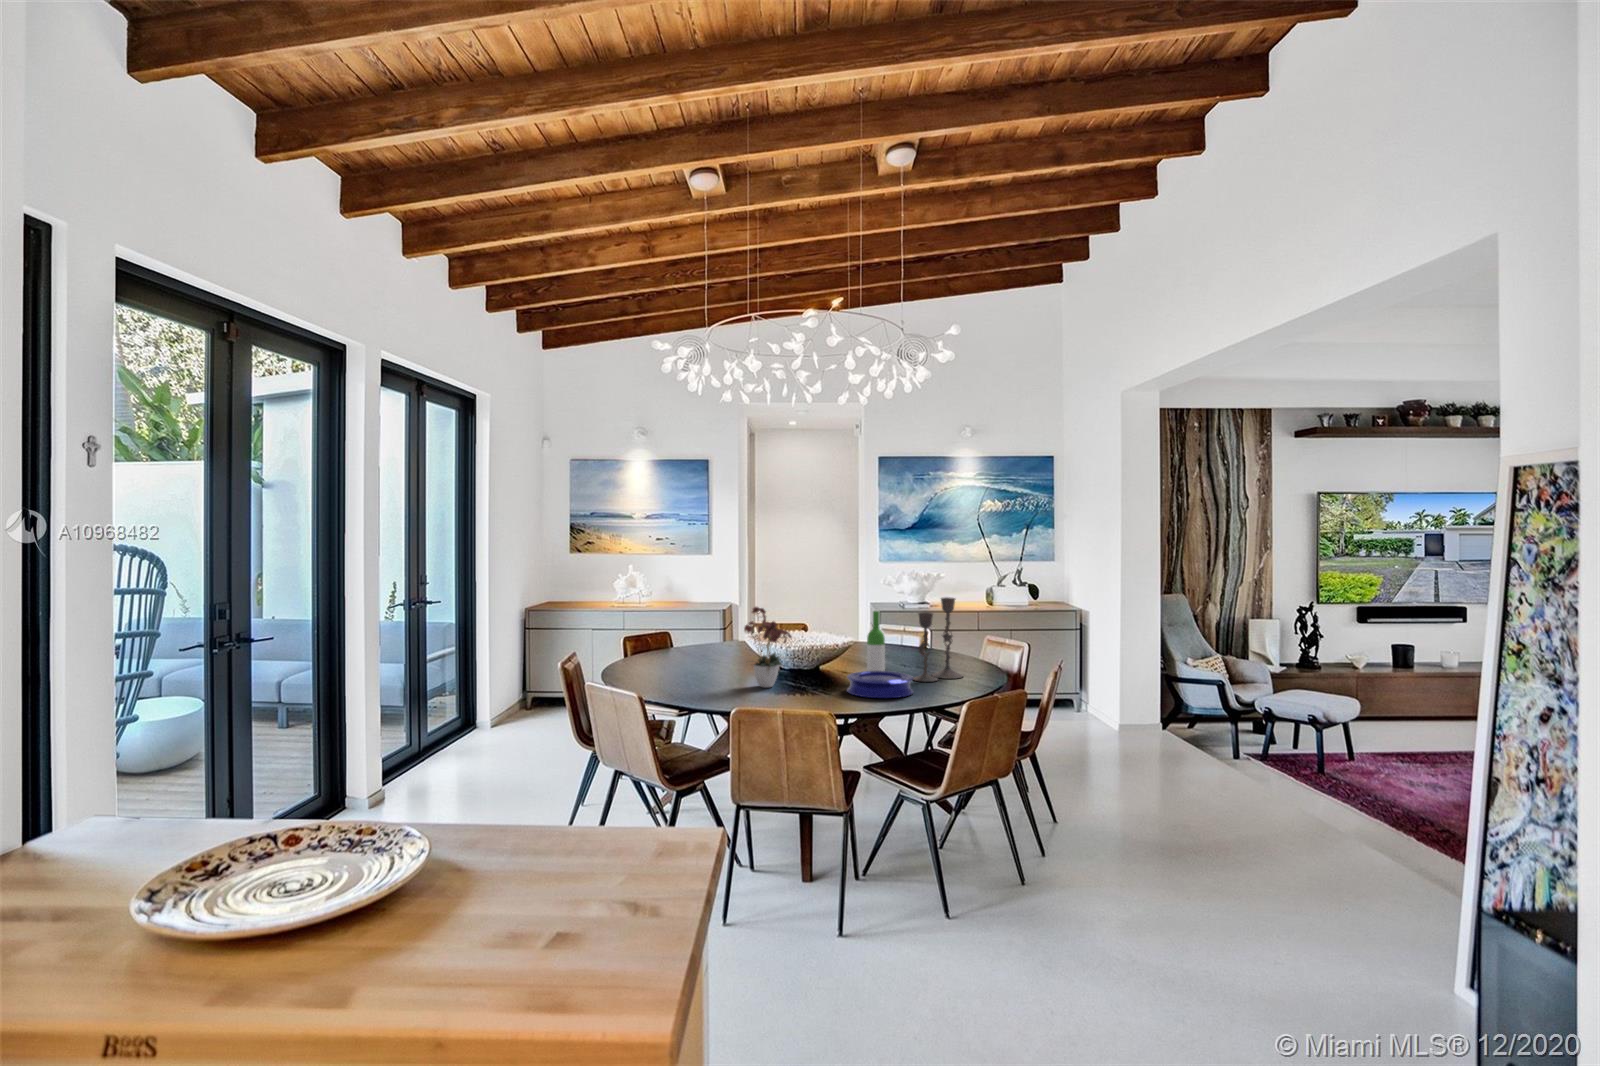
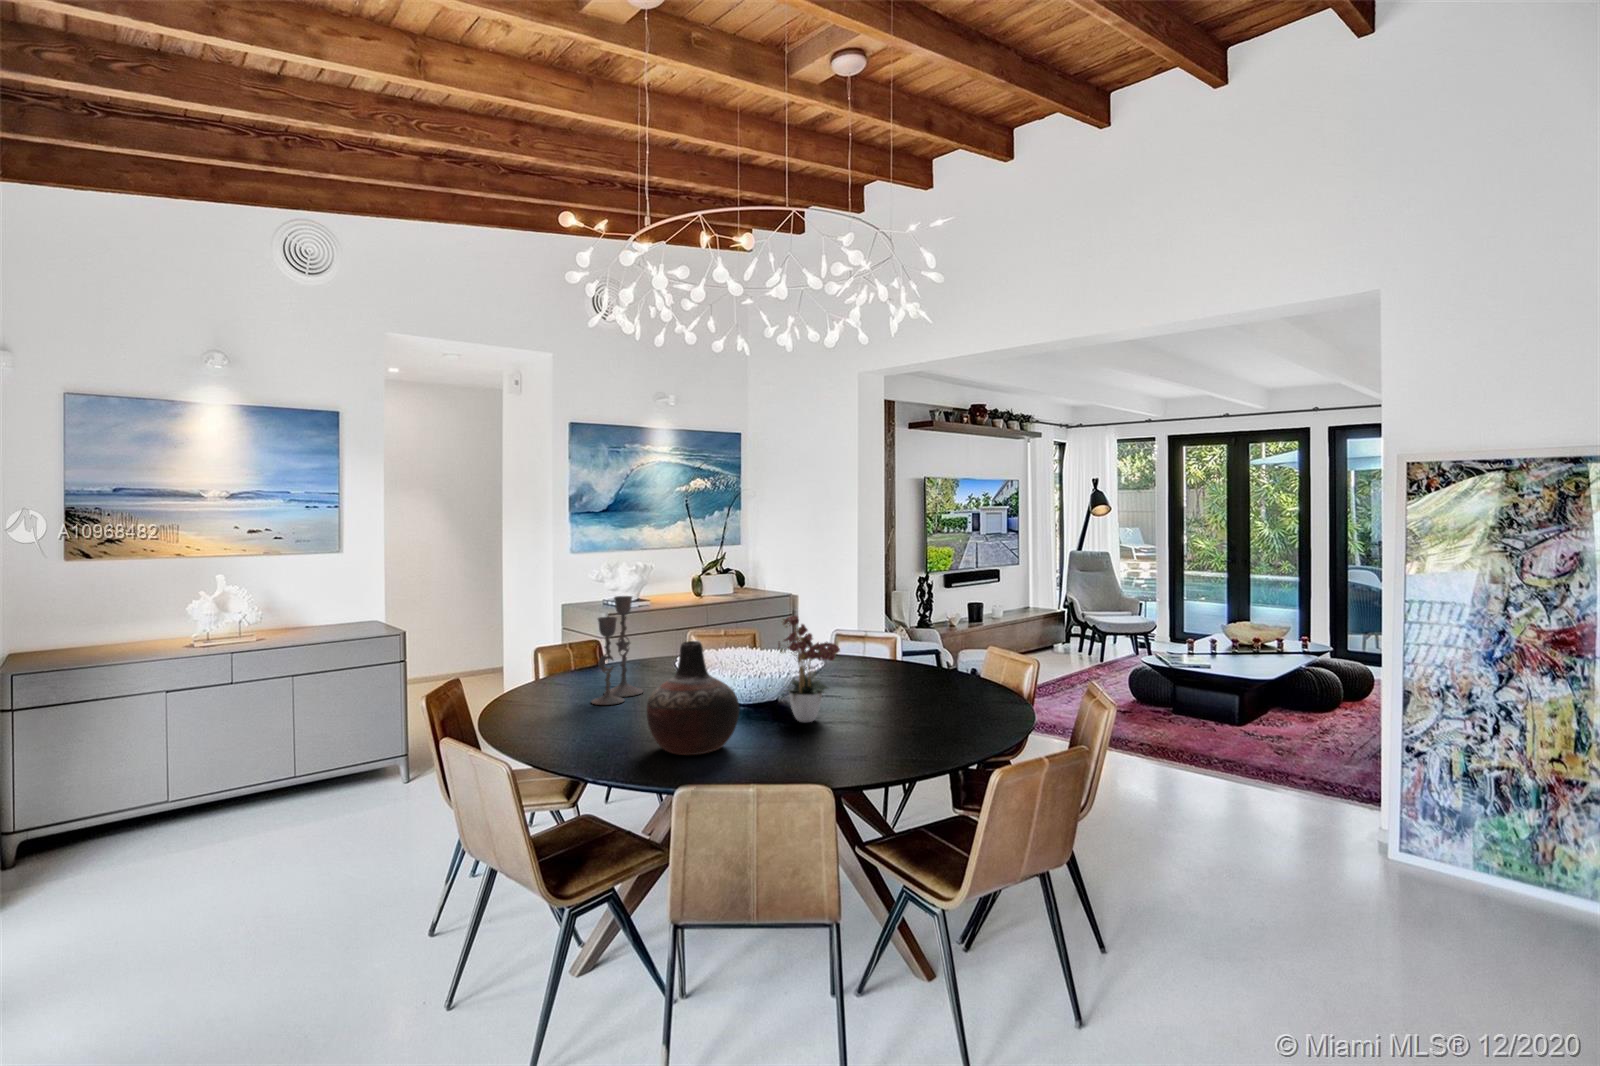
candlestick: present [914,597,963,682] -> present [591,596,643,705]
wine bottle: present [867,611,885,671] -> none [861,608,882,691]
vase: none [628,615,691,689] -> present [647,641,739,755]
plate: present [847,671,914,698] -> none [889,677,969,712]

